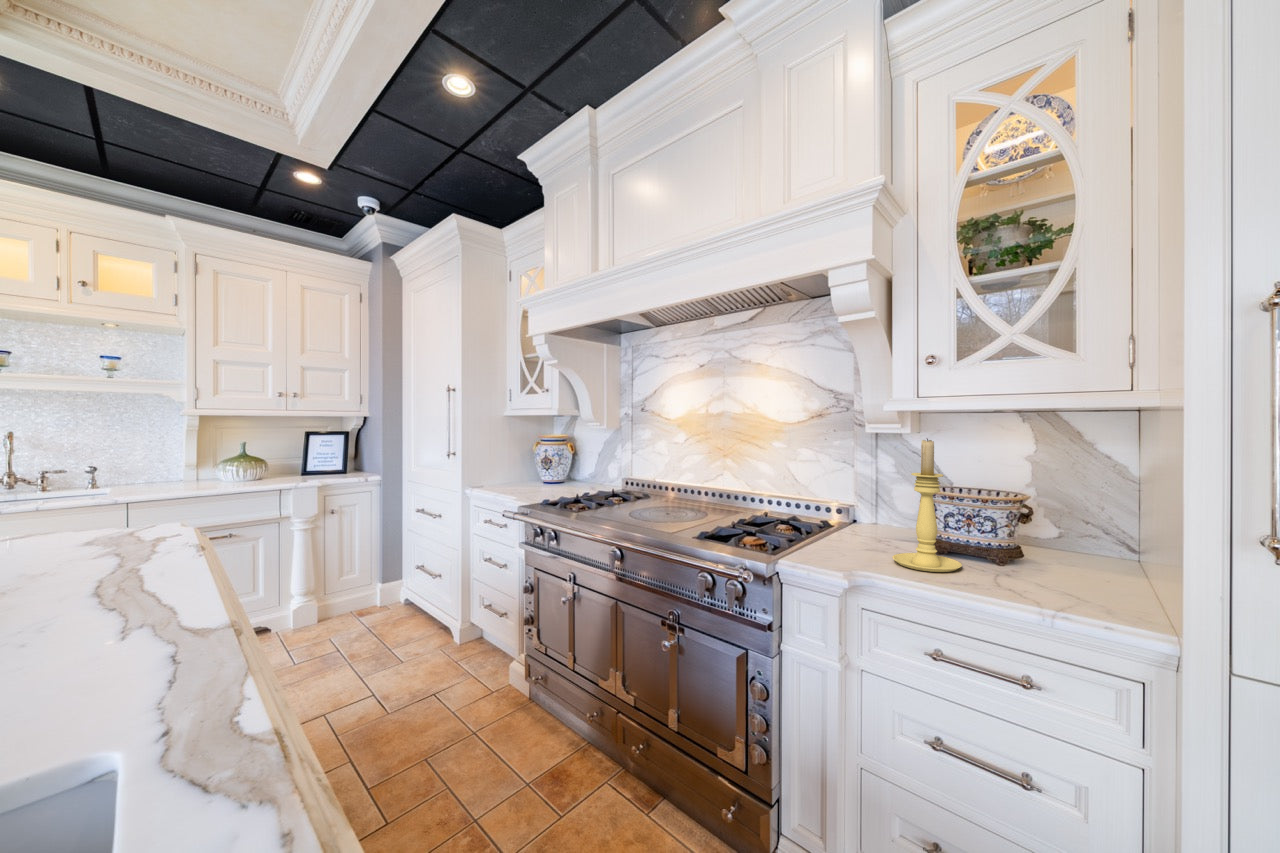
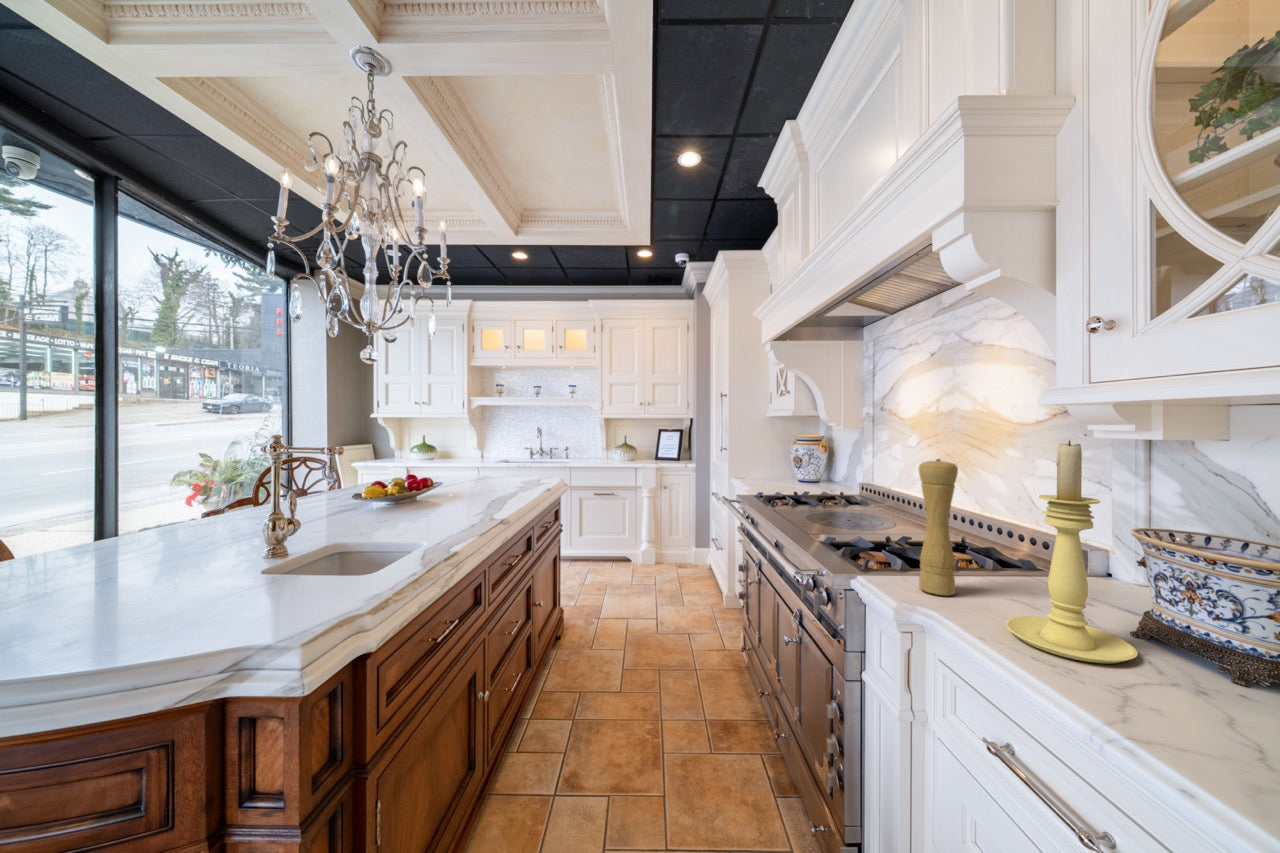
pepper mill: none [815,454,841,555] -> present [919,459,958,596]

